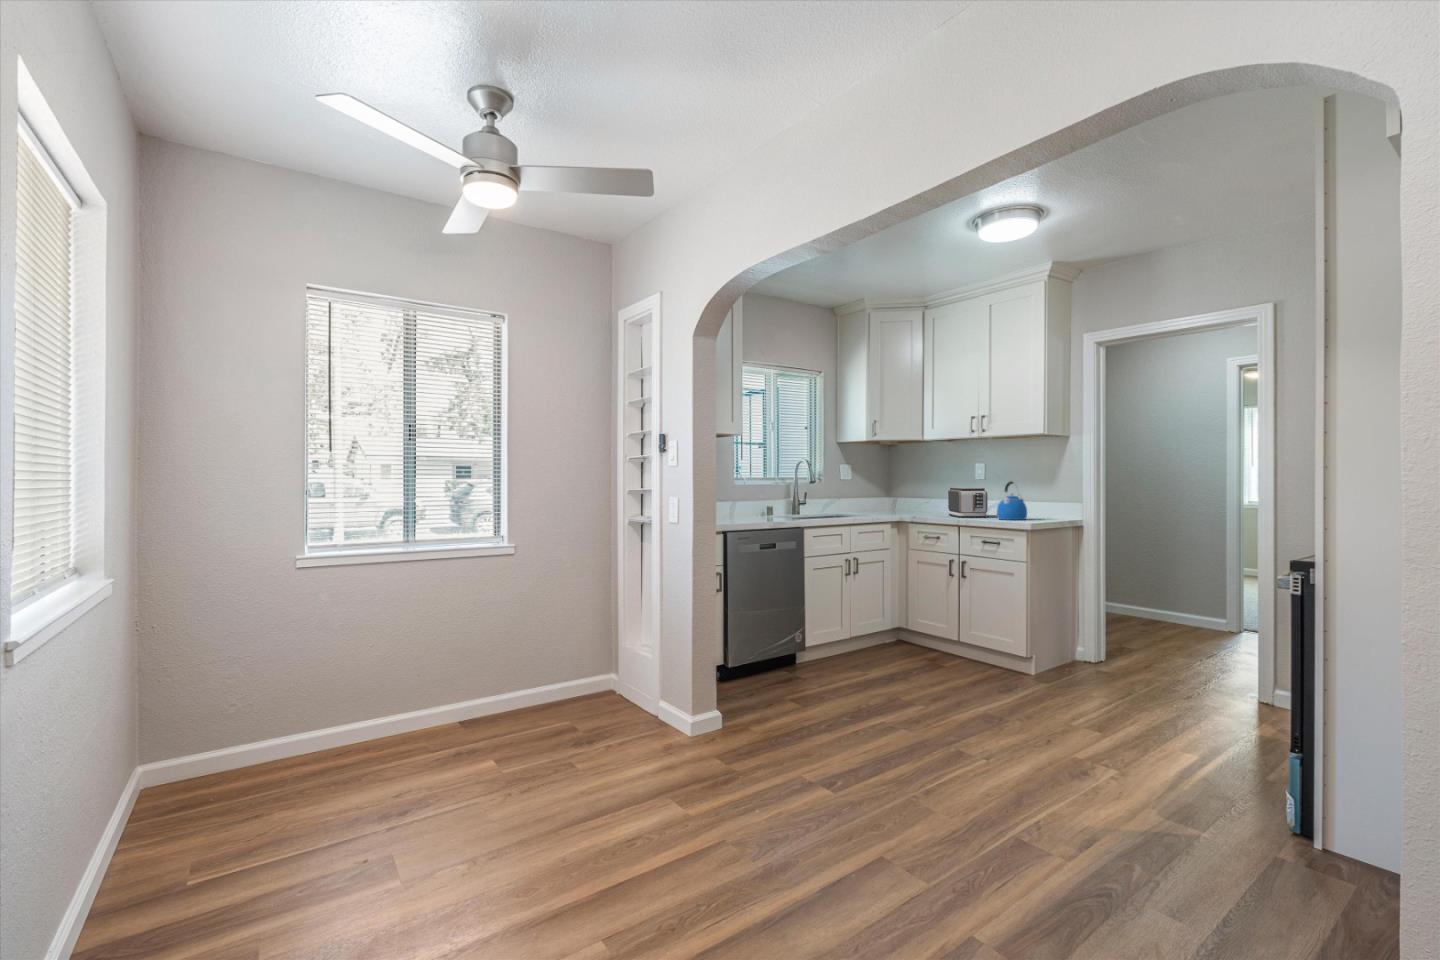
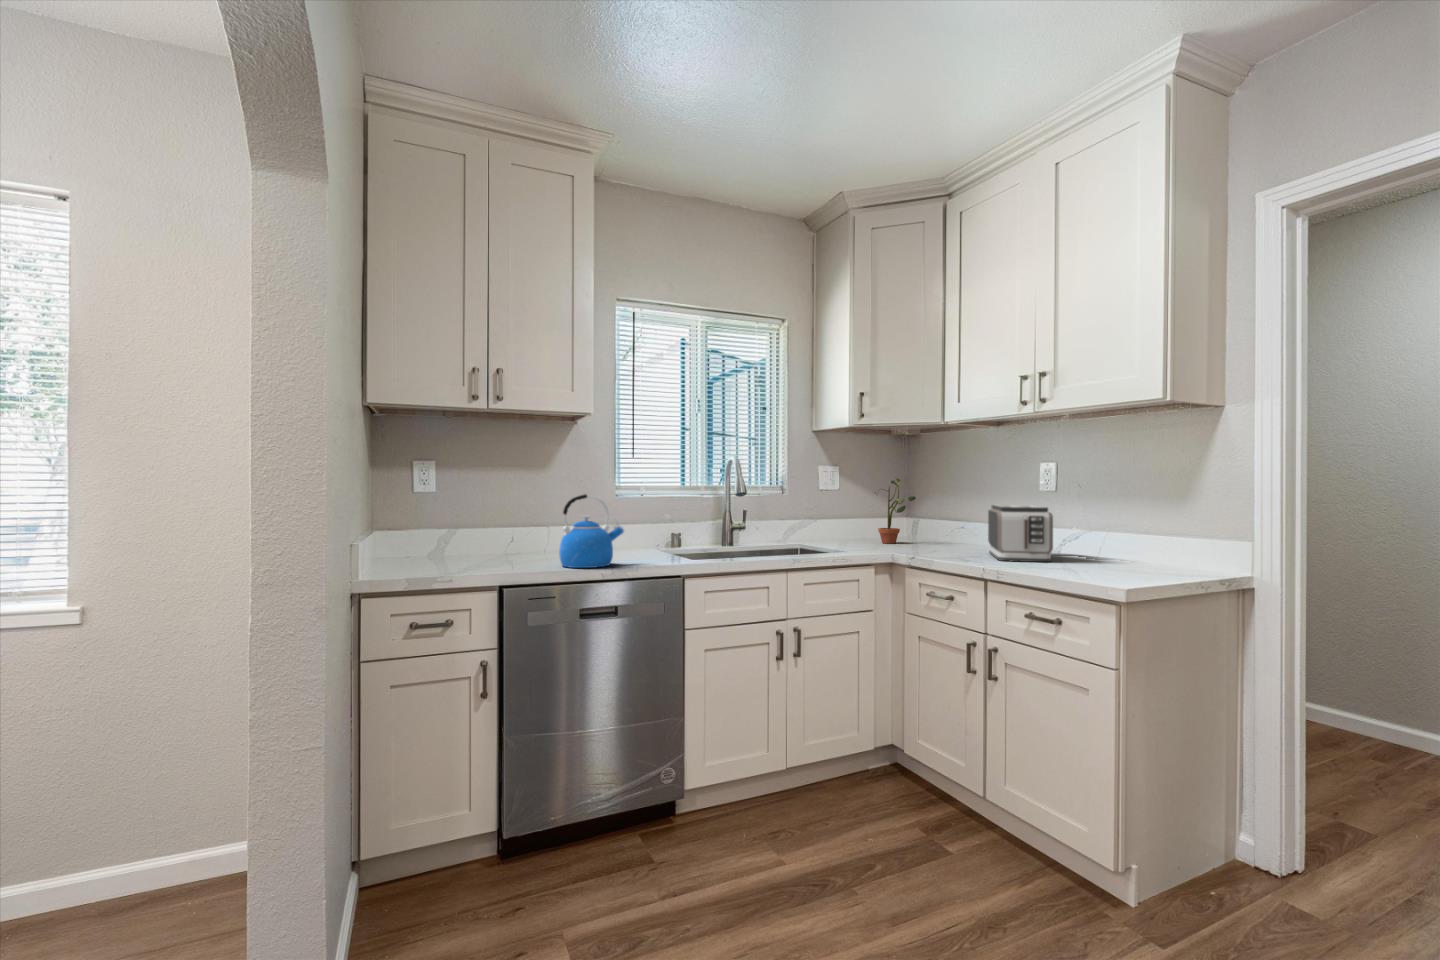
potted plant: none [874,470,898,513] -> present [874,478,916,544]
kettle: present [997,481,1027,520] -> present [559,494,624,568]

